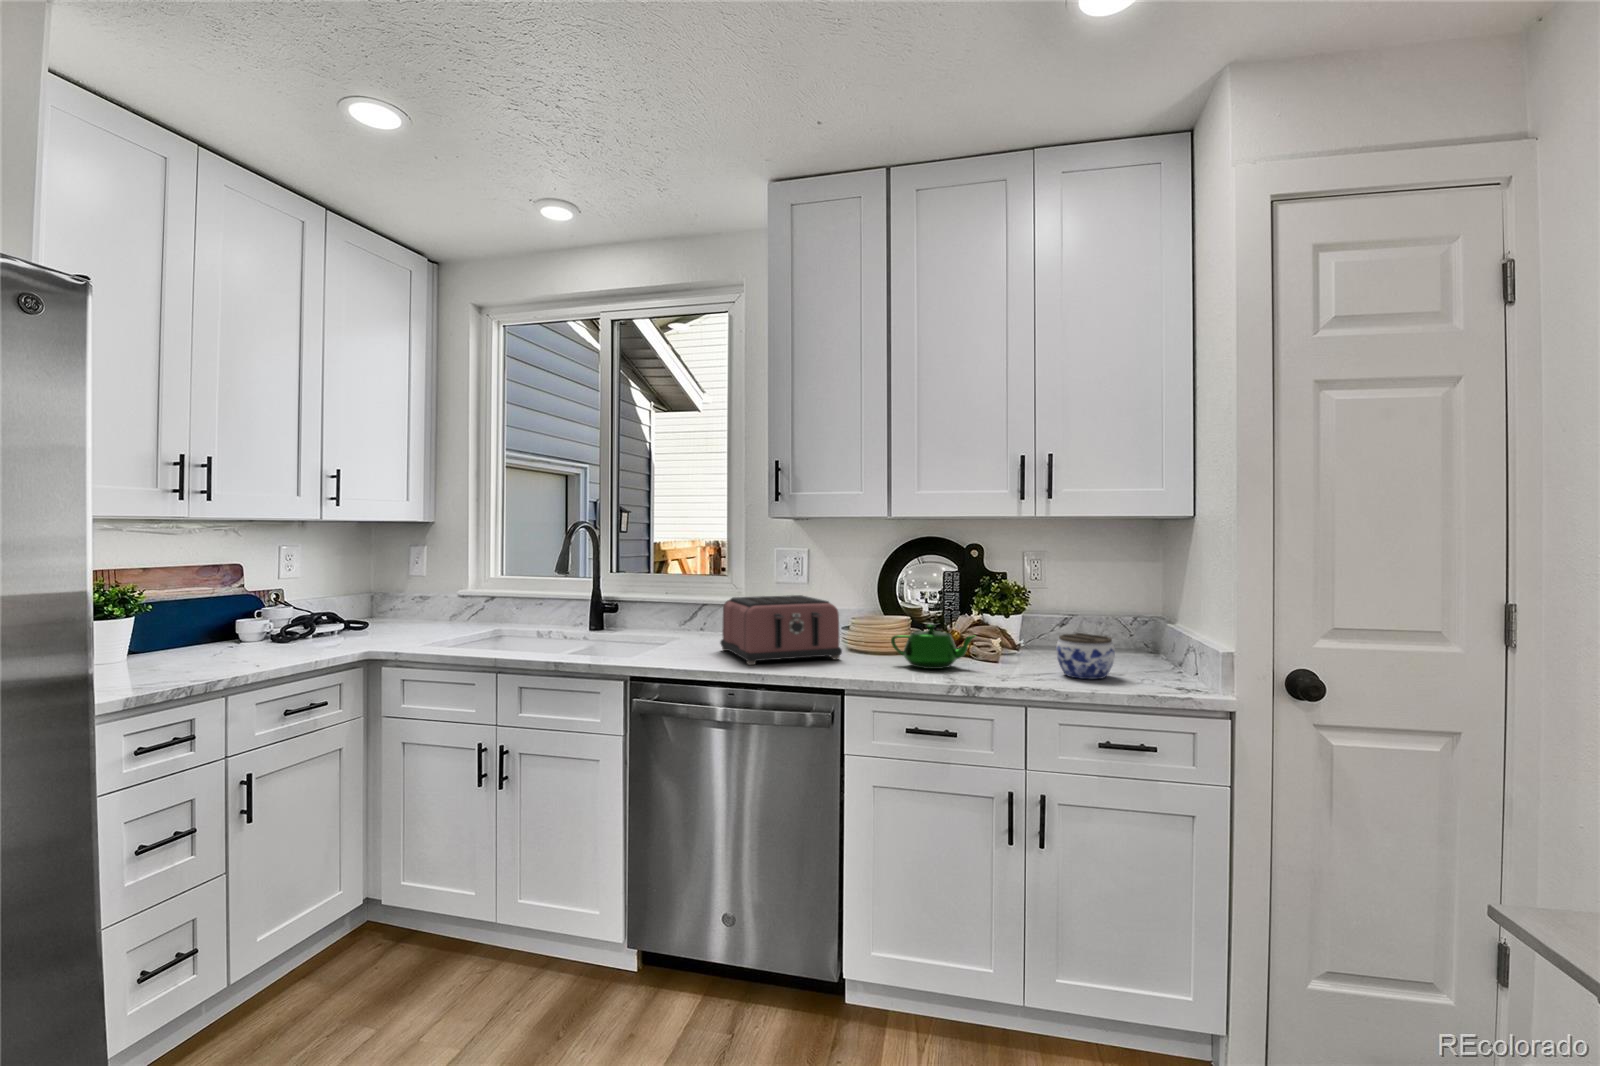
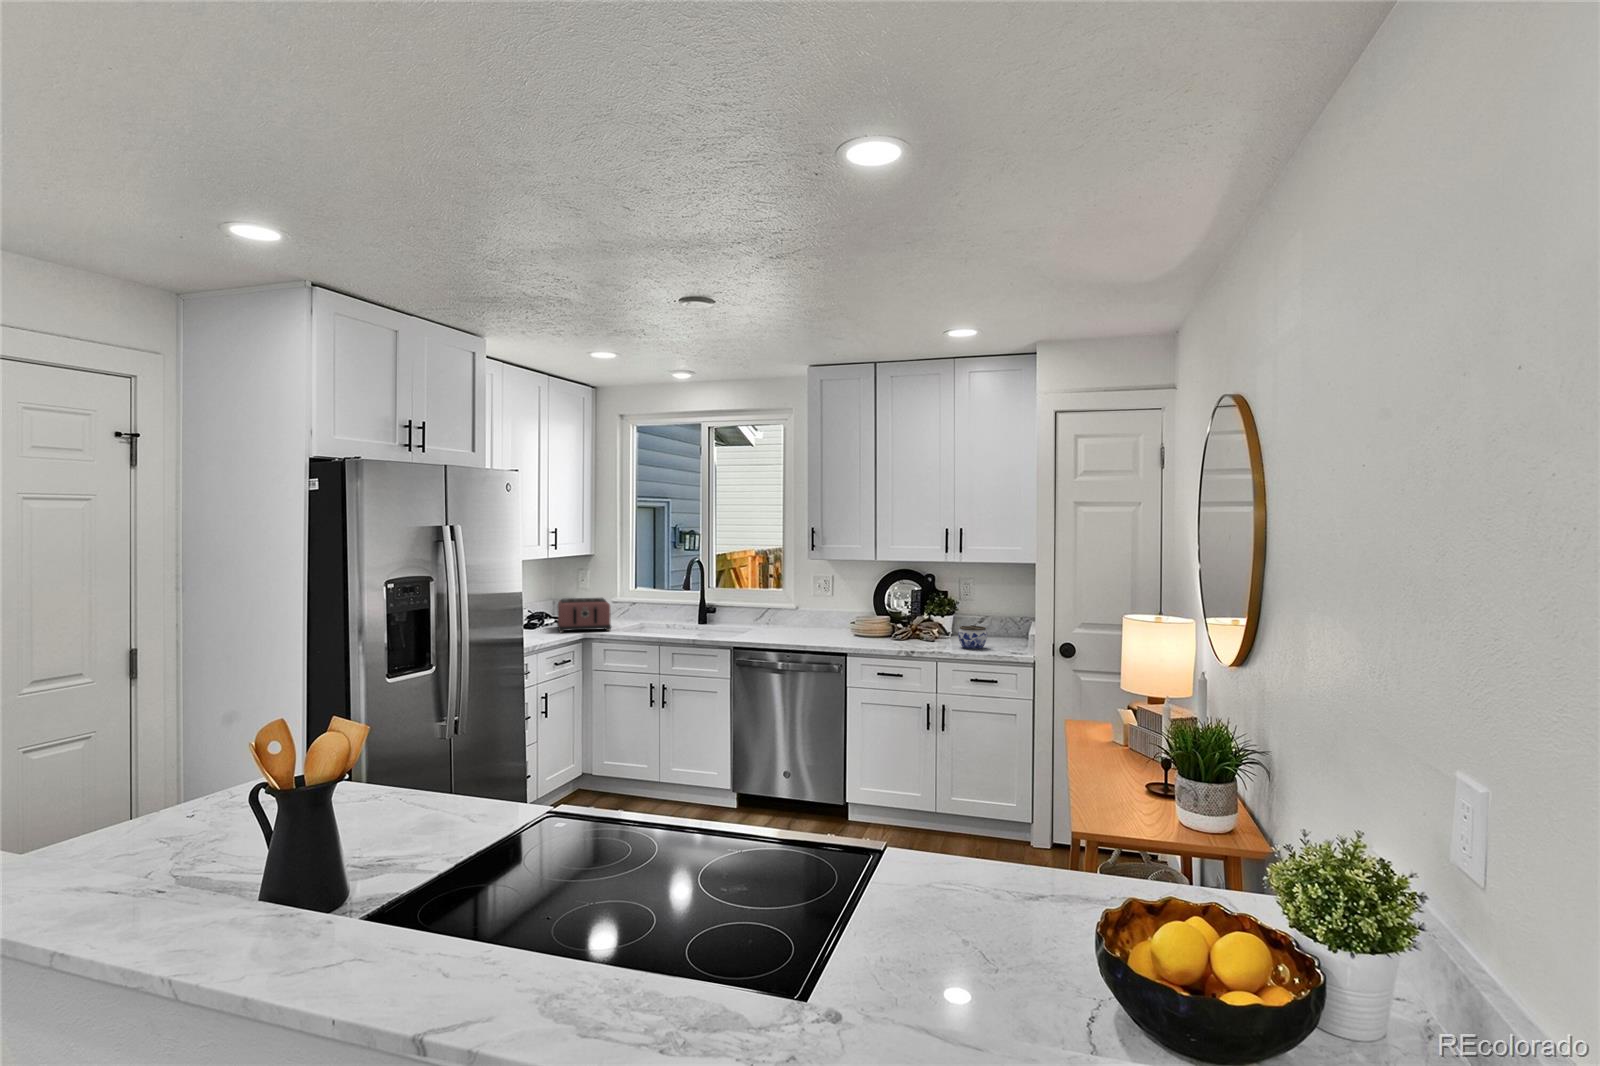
toaster: present [720,595,842,665] -> present [557,598,611,633]
teapot: present [891,624,975,669] -> none [874,620,919,644]

